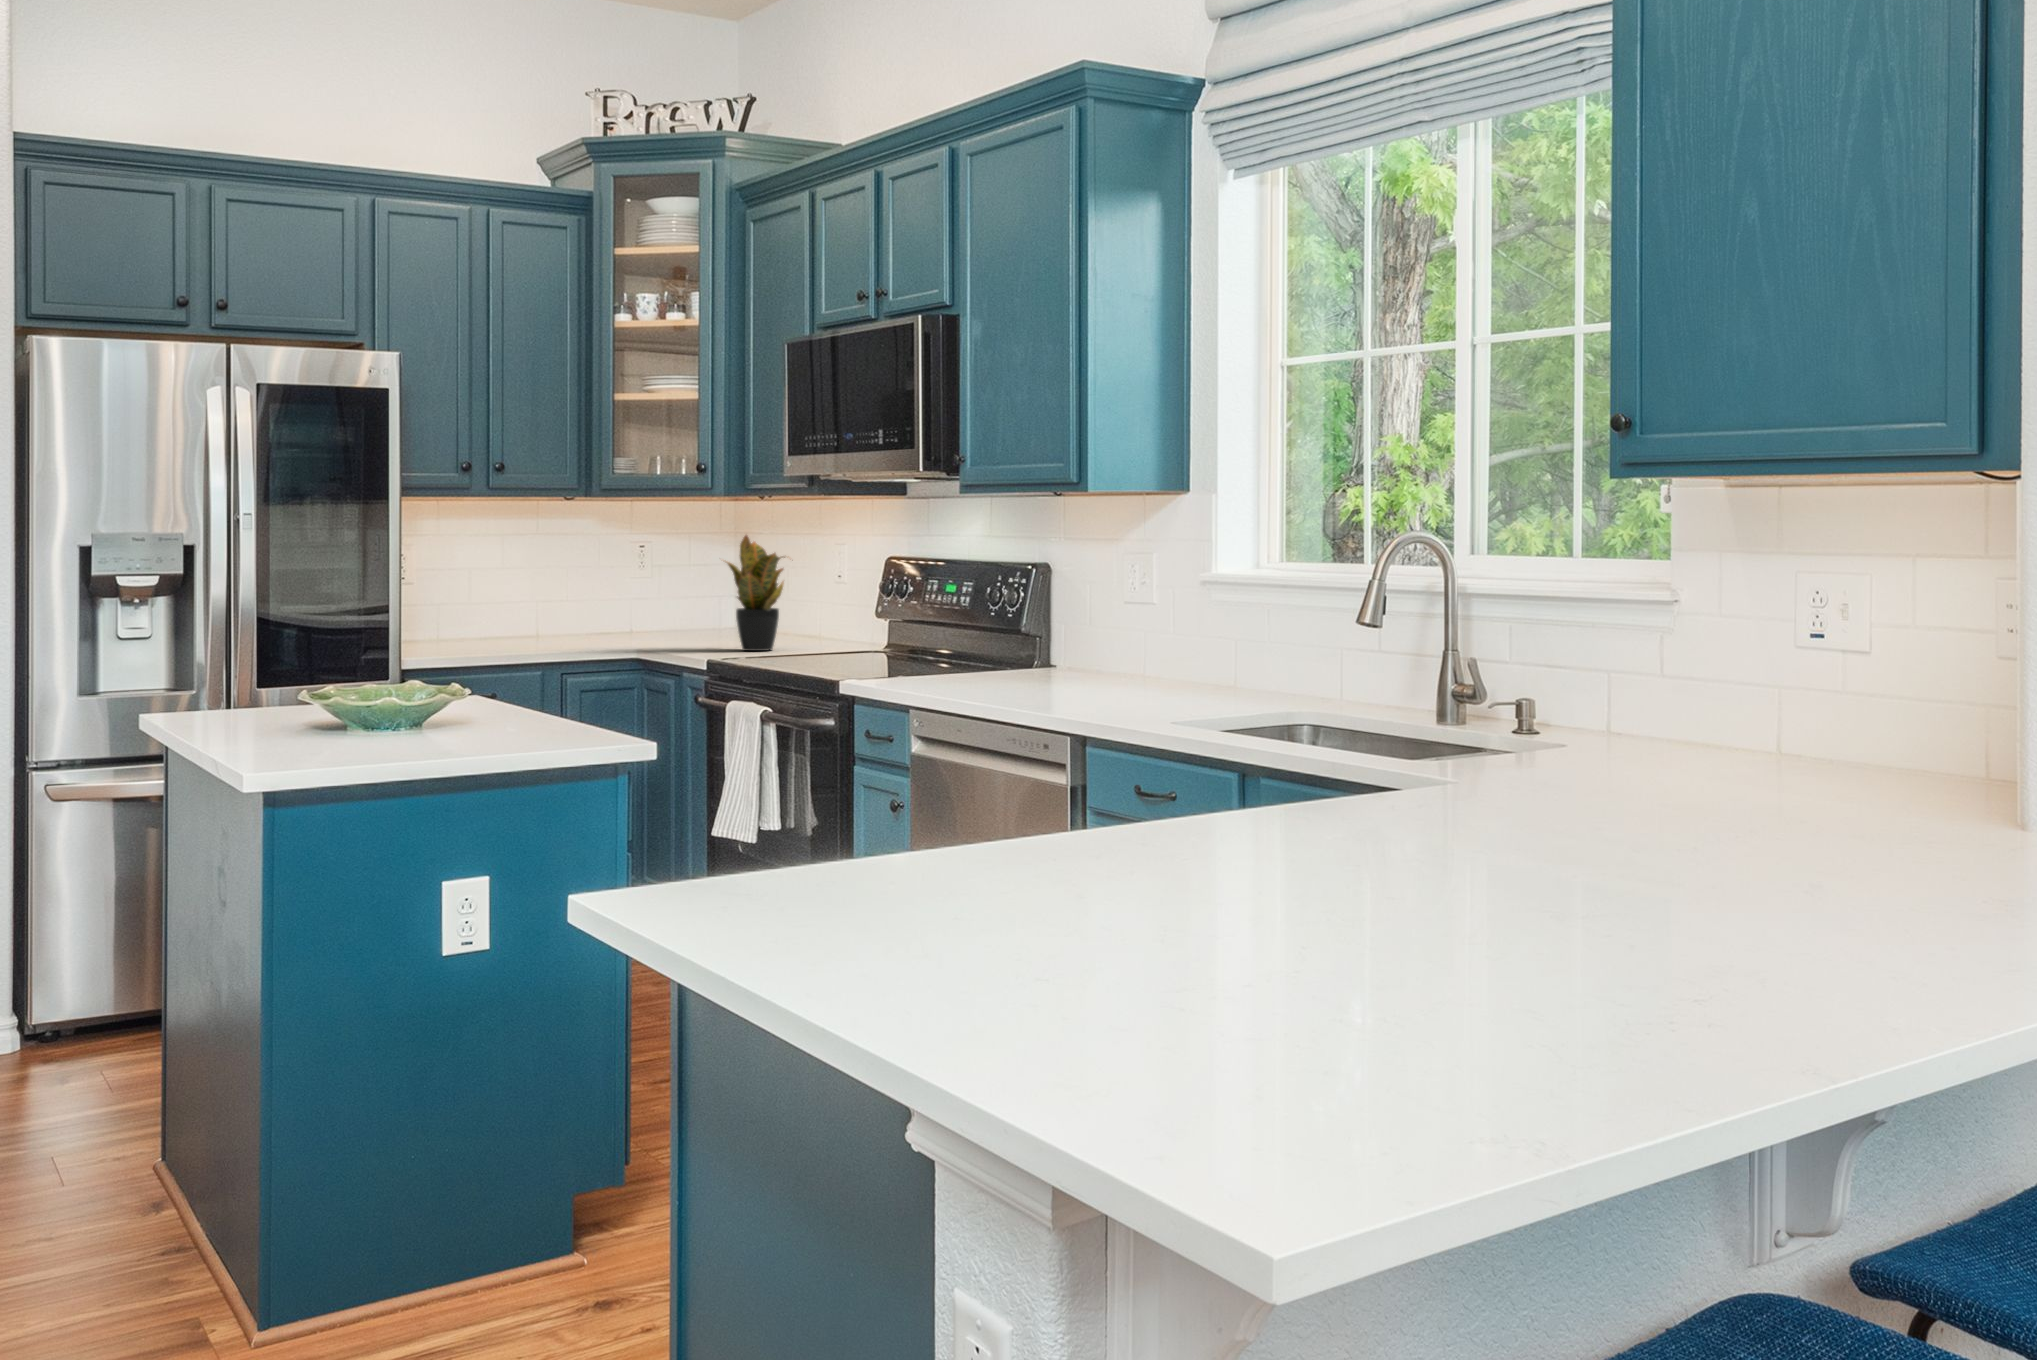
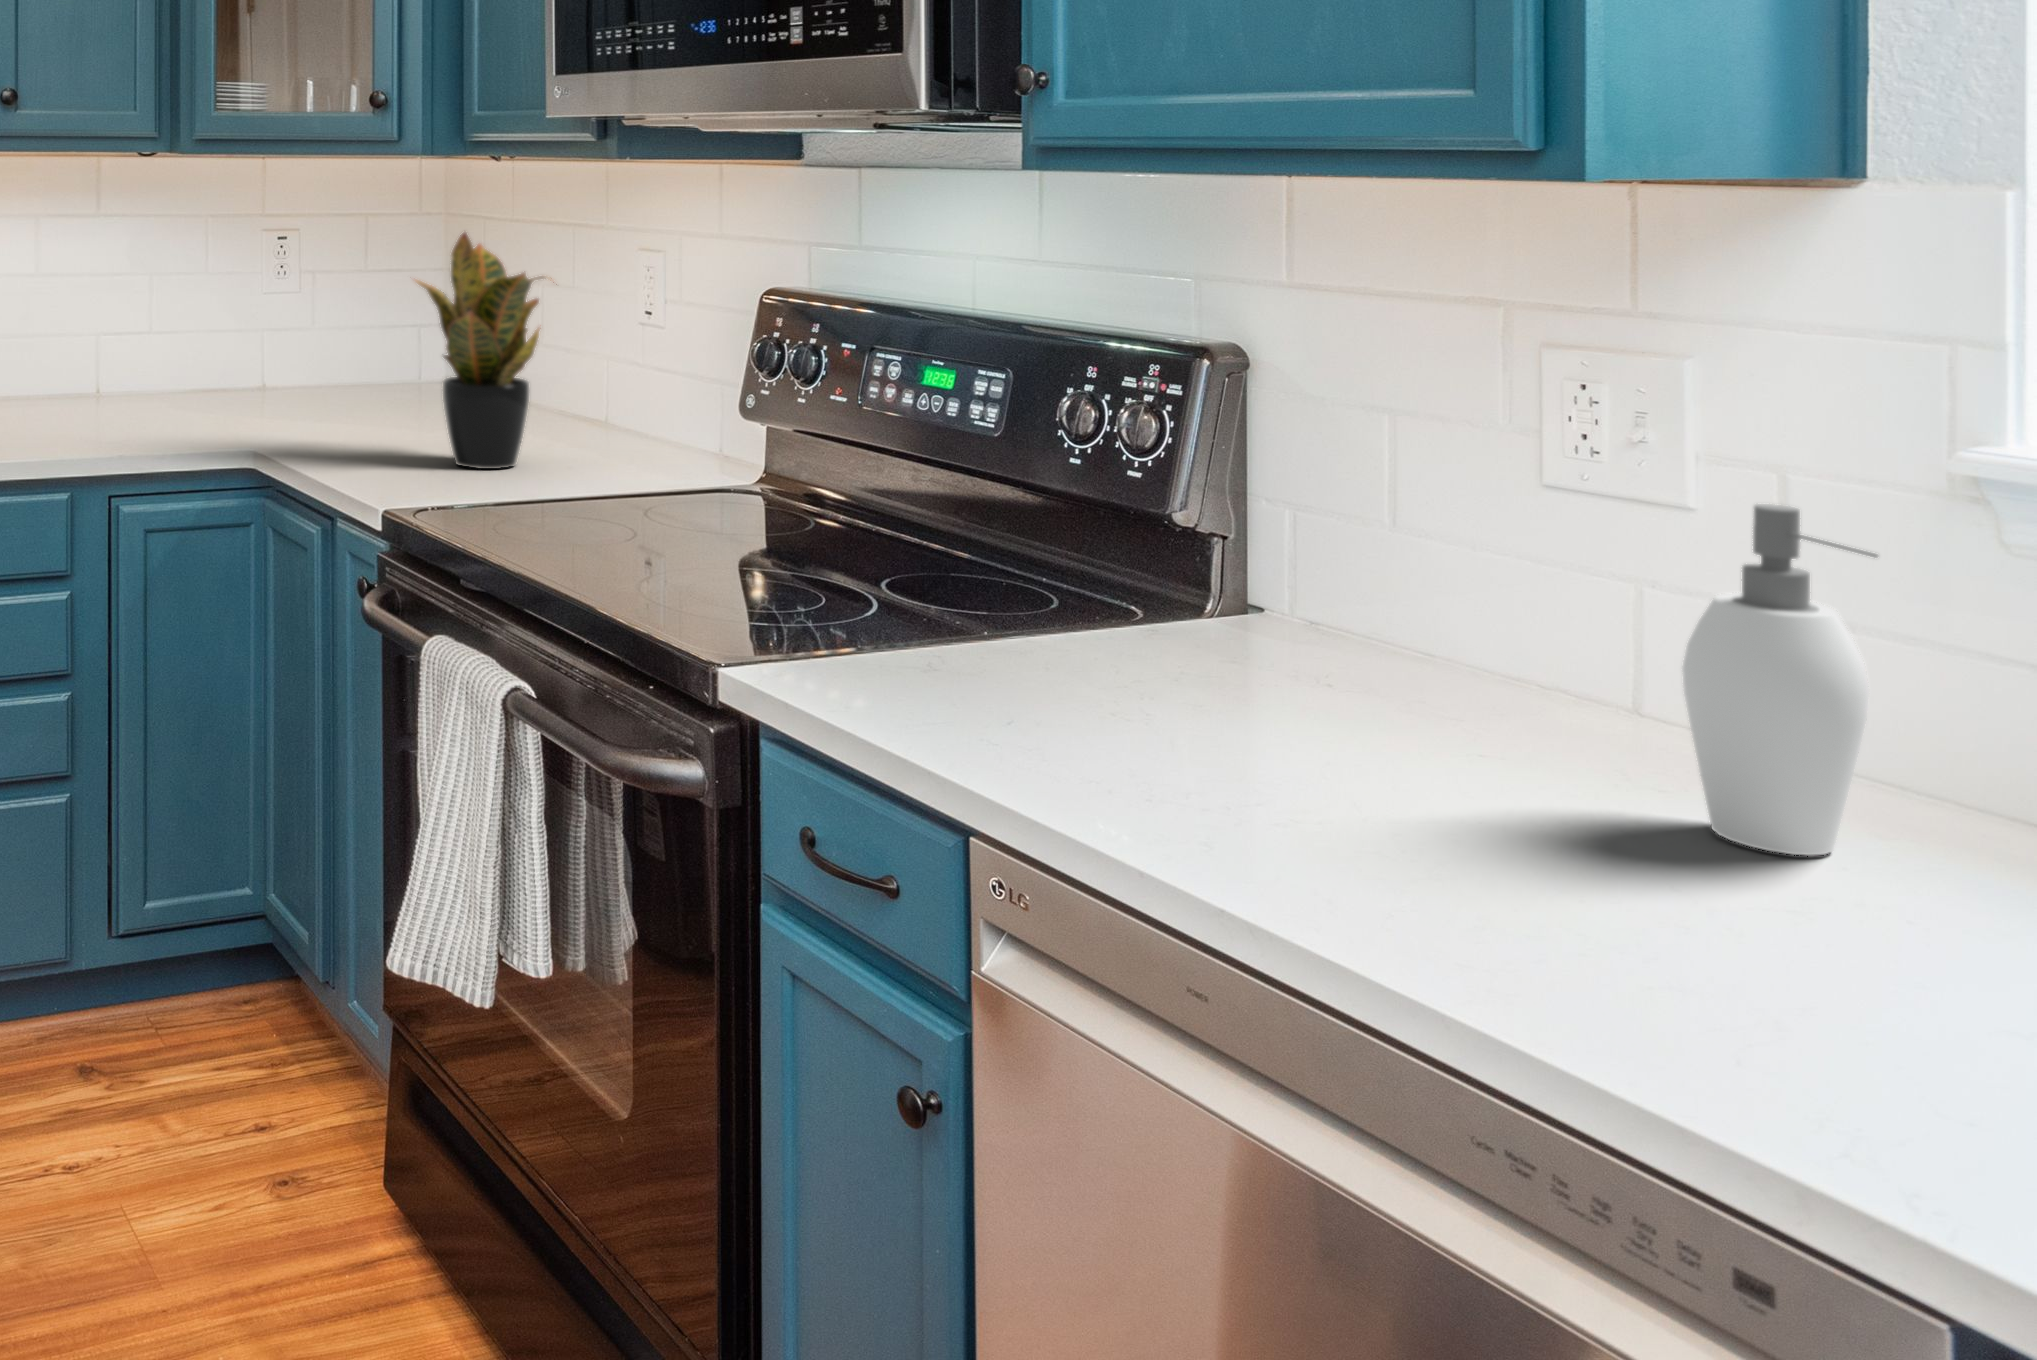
soap dispenser: none [1118,591,1163,693] -> present [1683,504,1877,855]

